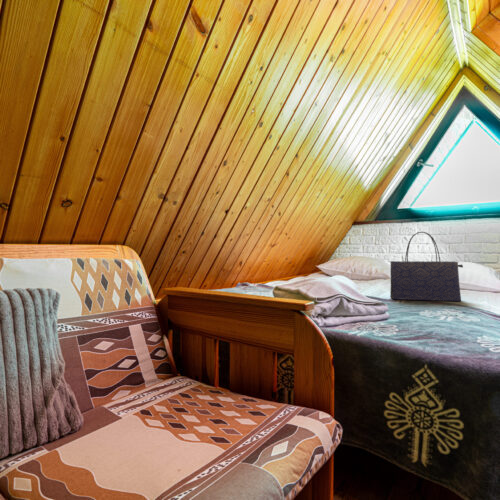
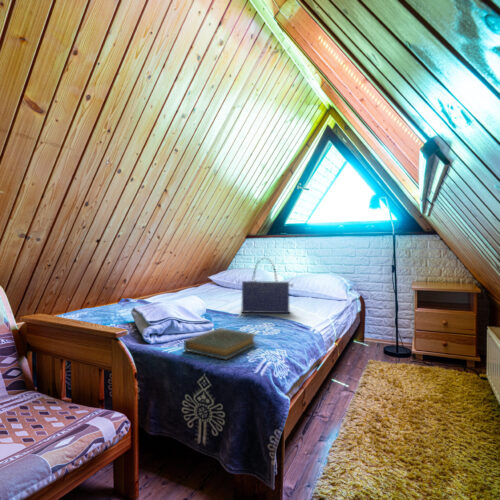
hardback book: none [381,310,479,349] -> present [184,328,256,359]

